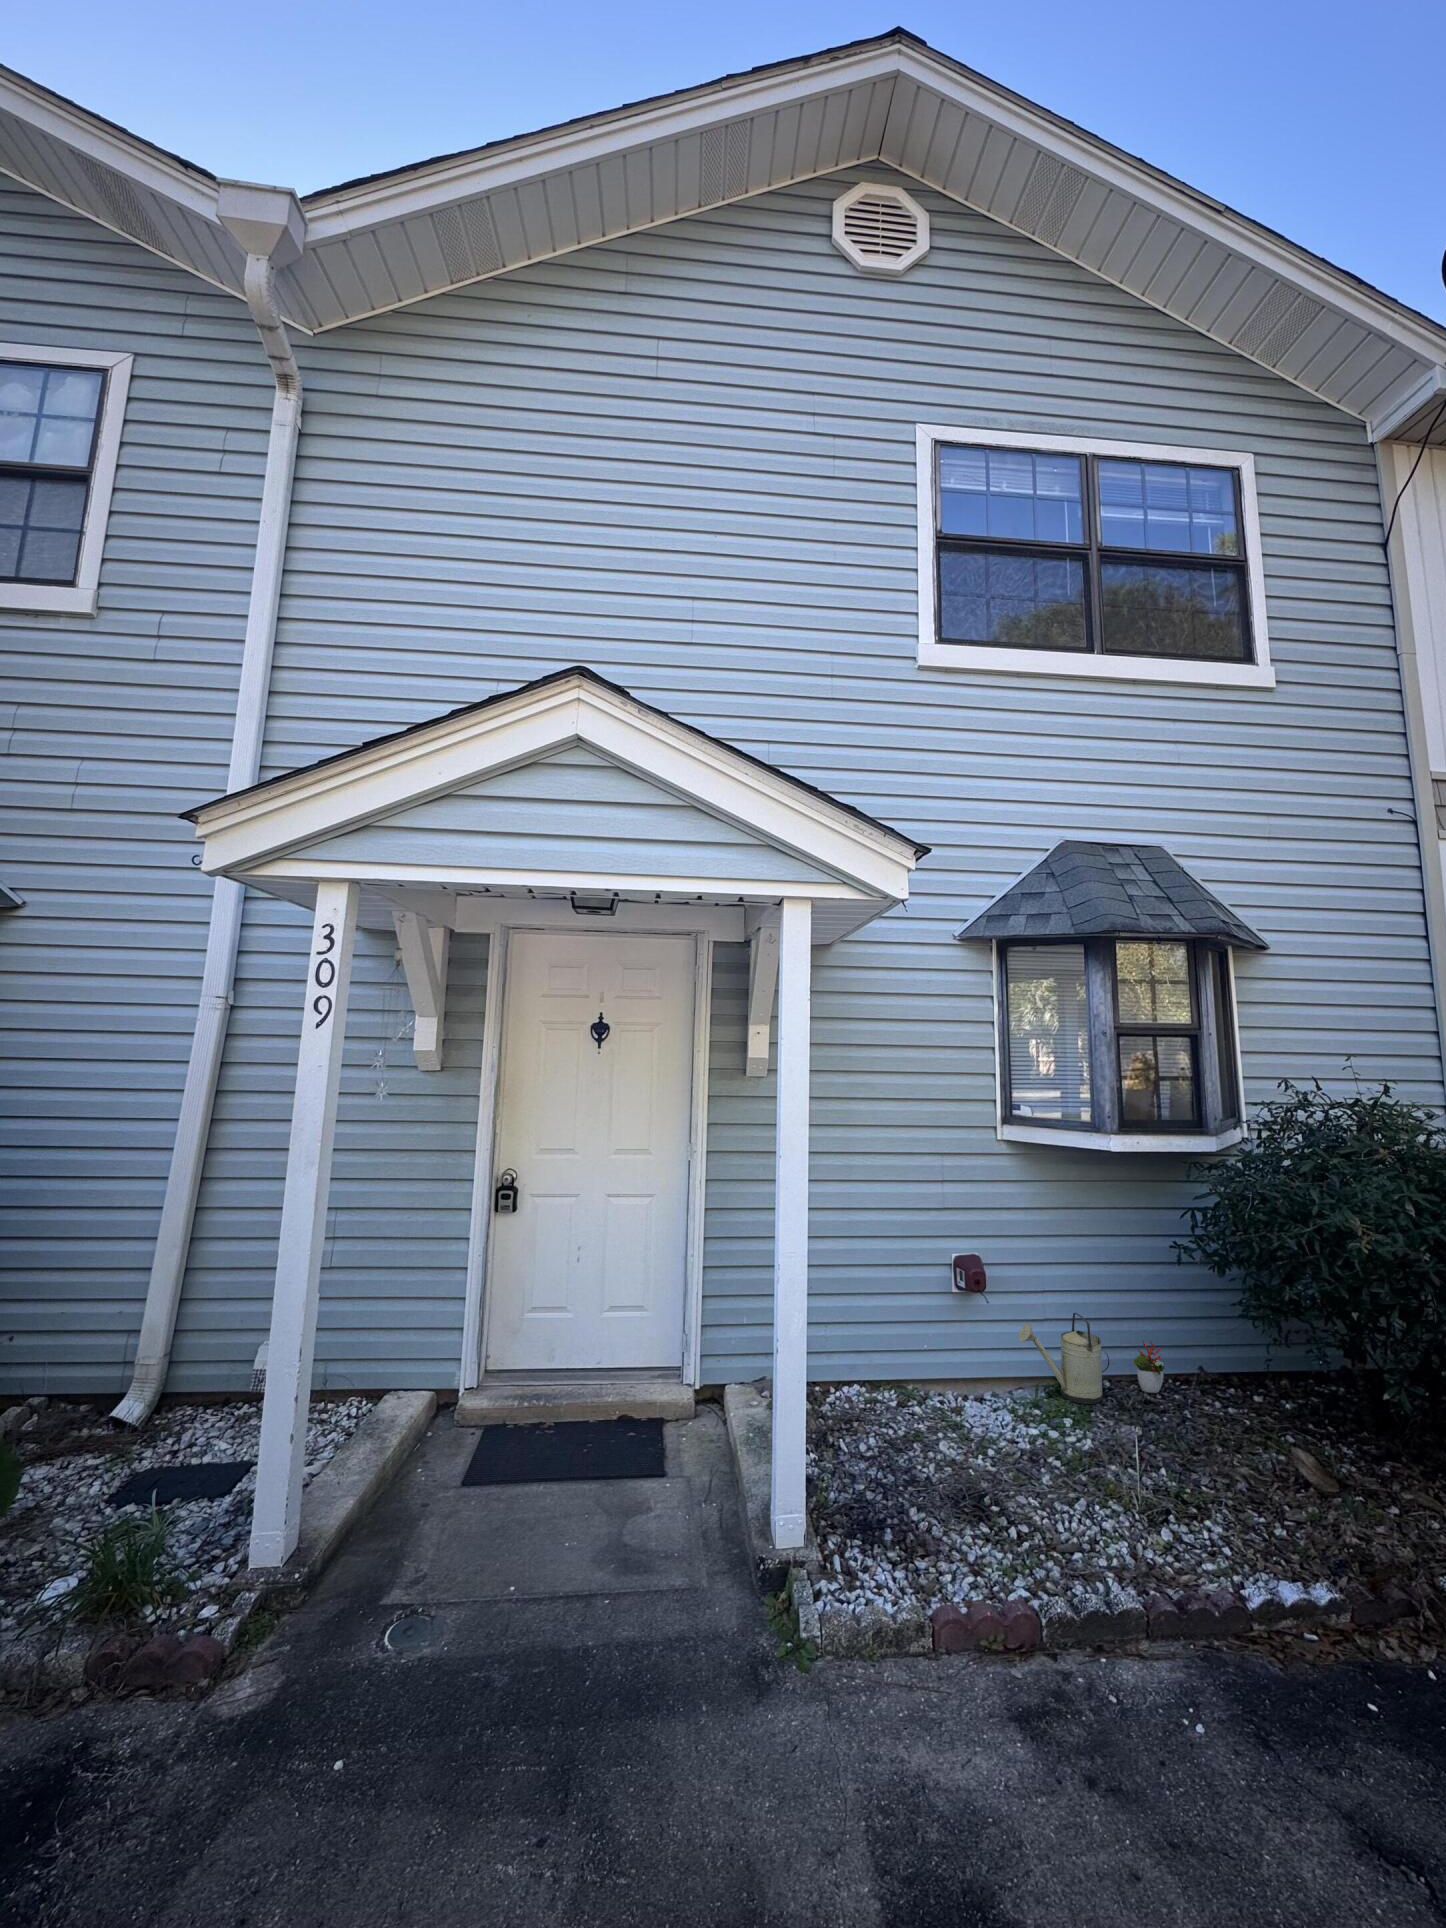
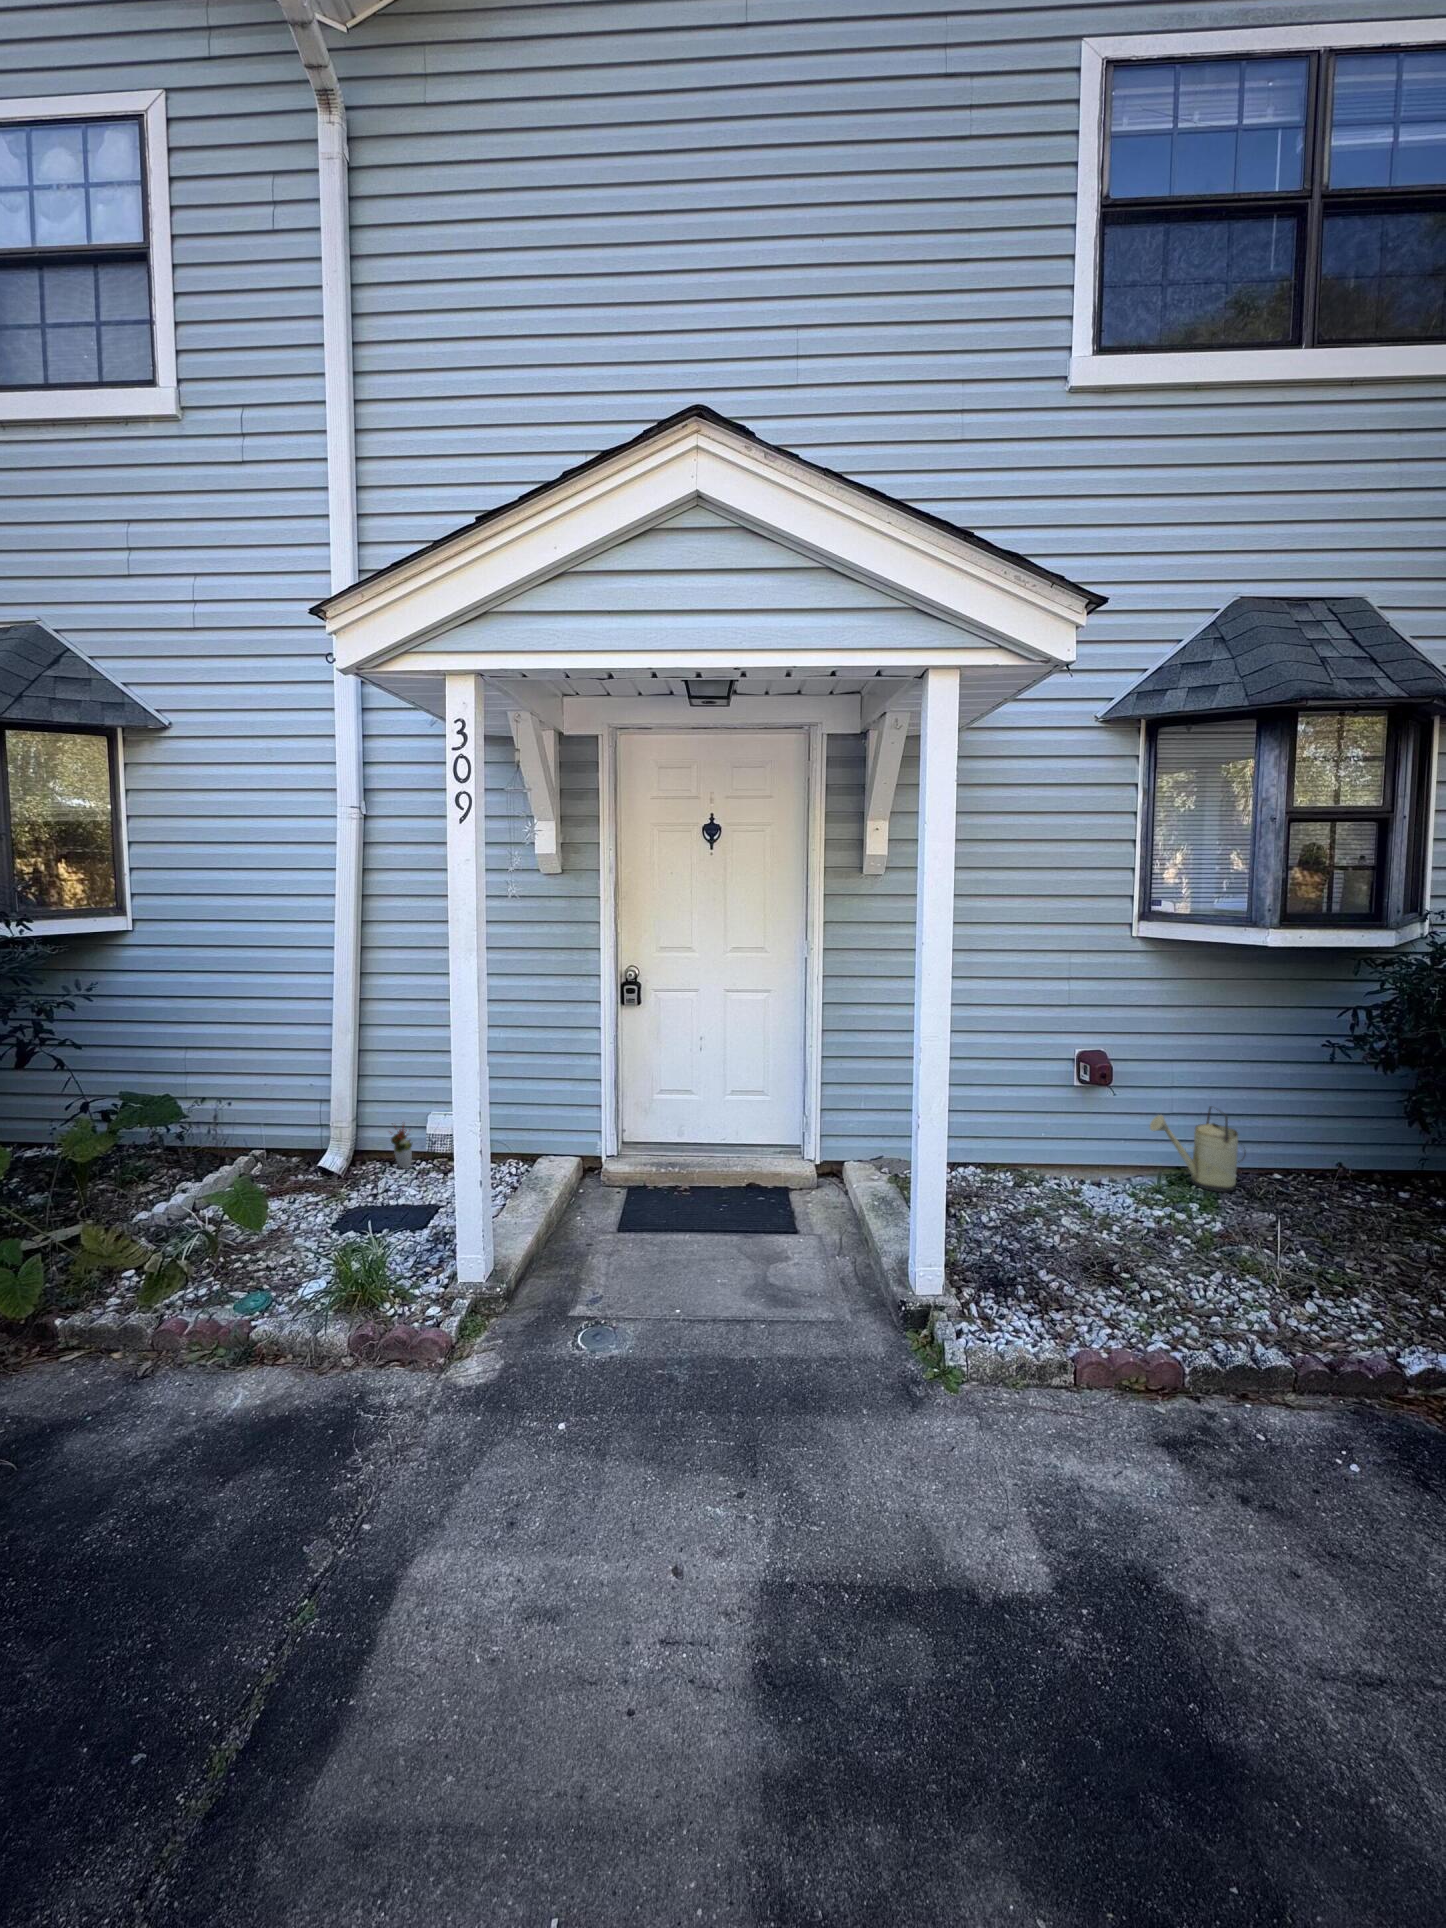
decorative plant: present [1133,1340,1164,1393] -> present [390,1125,412,1169]

